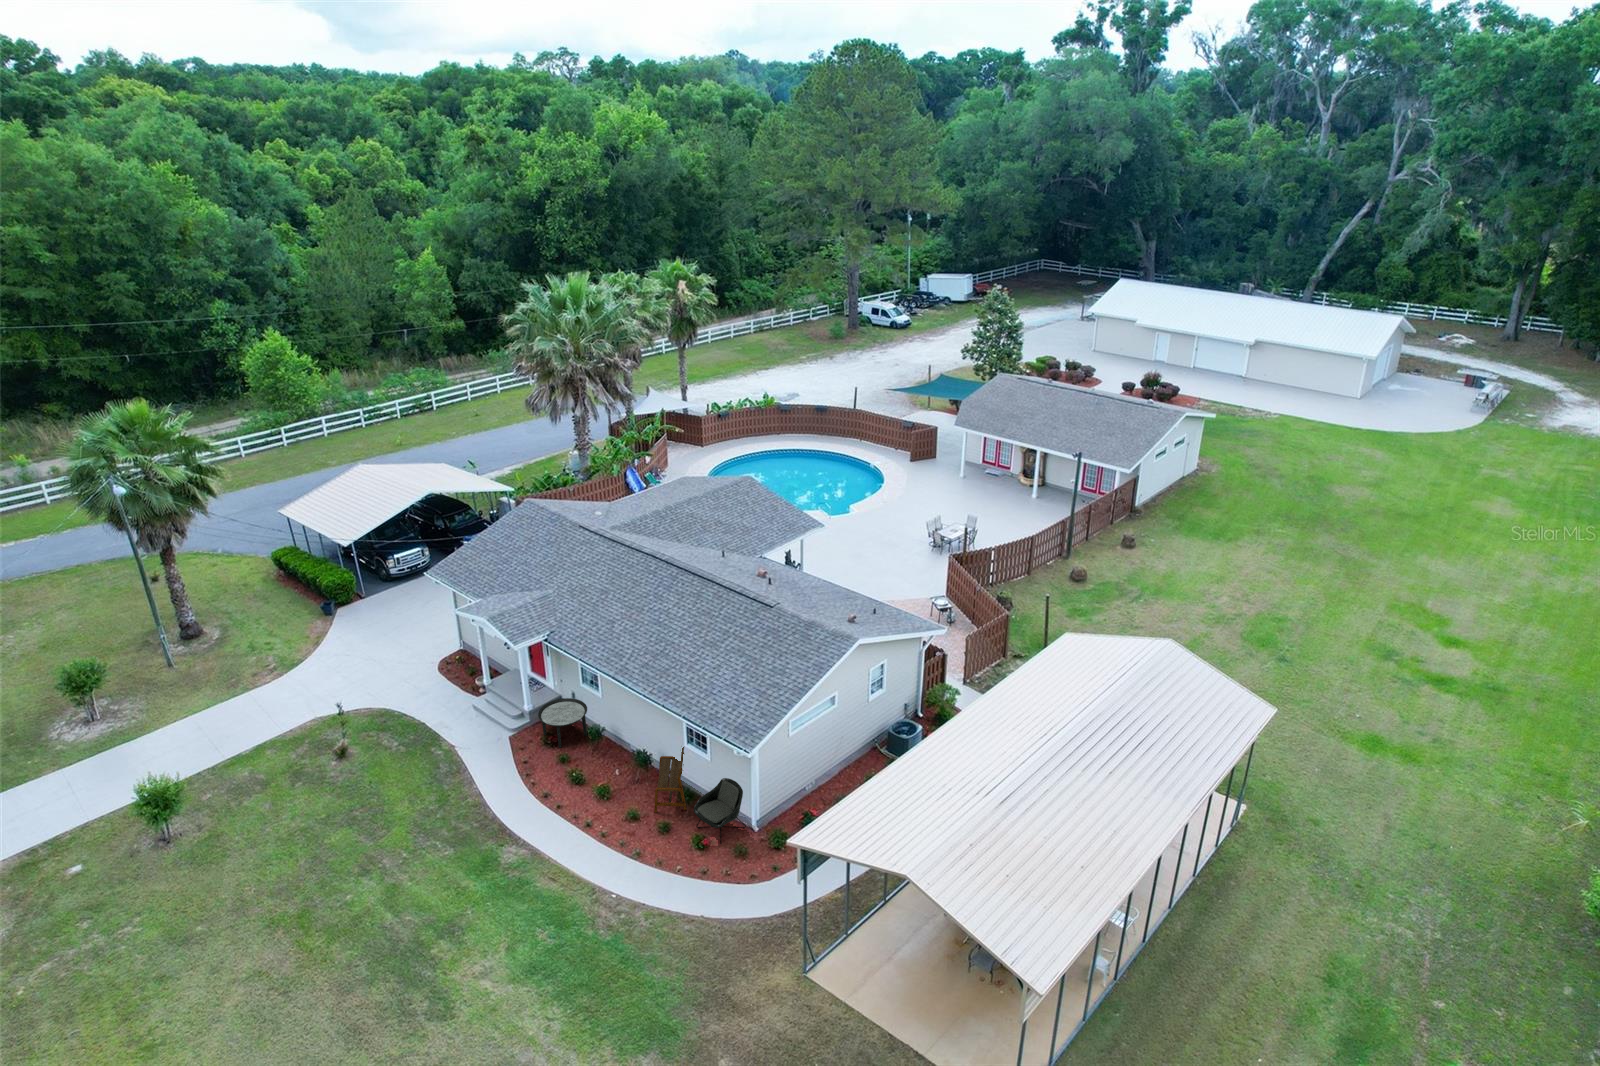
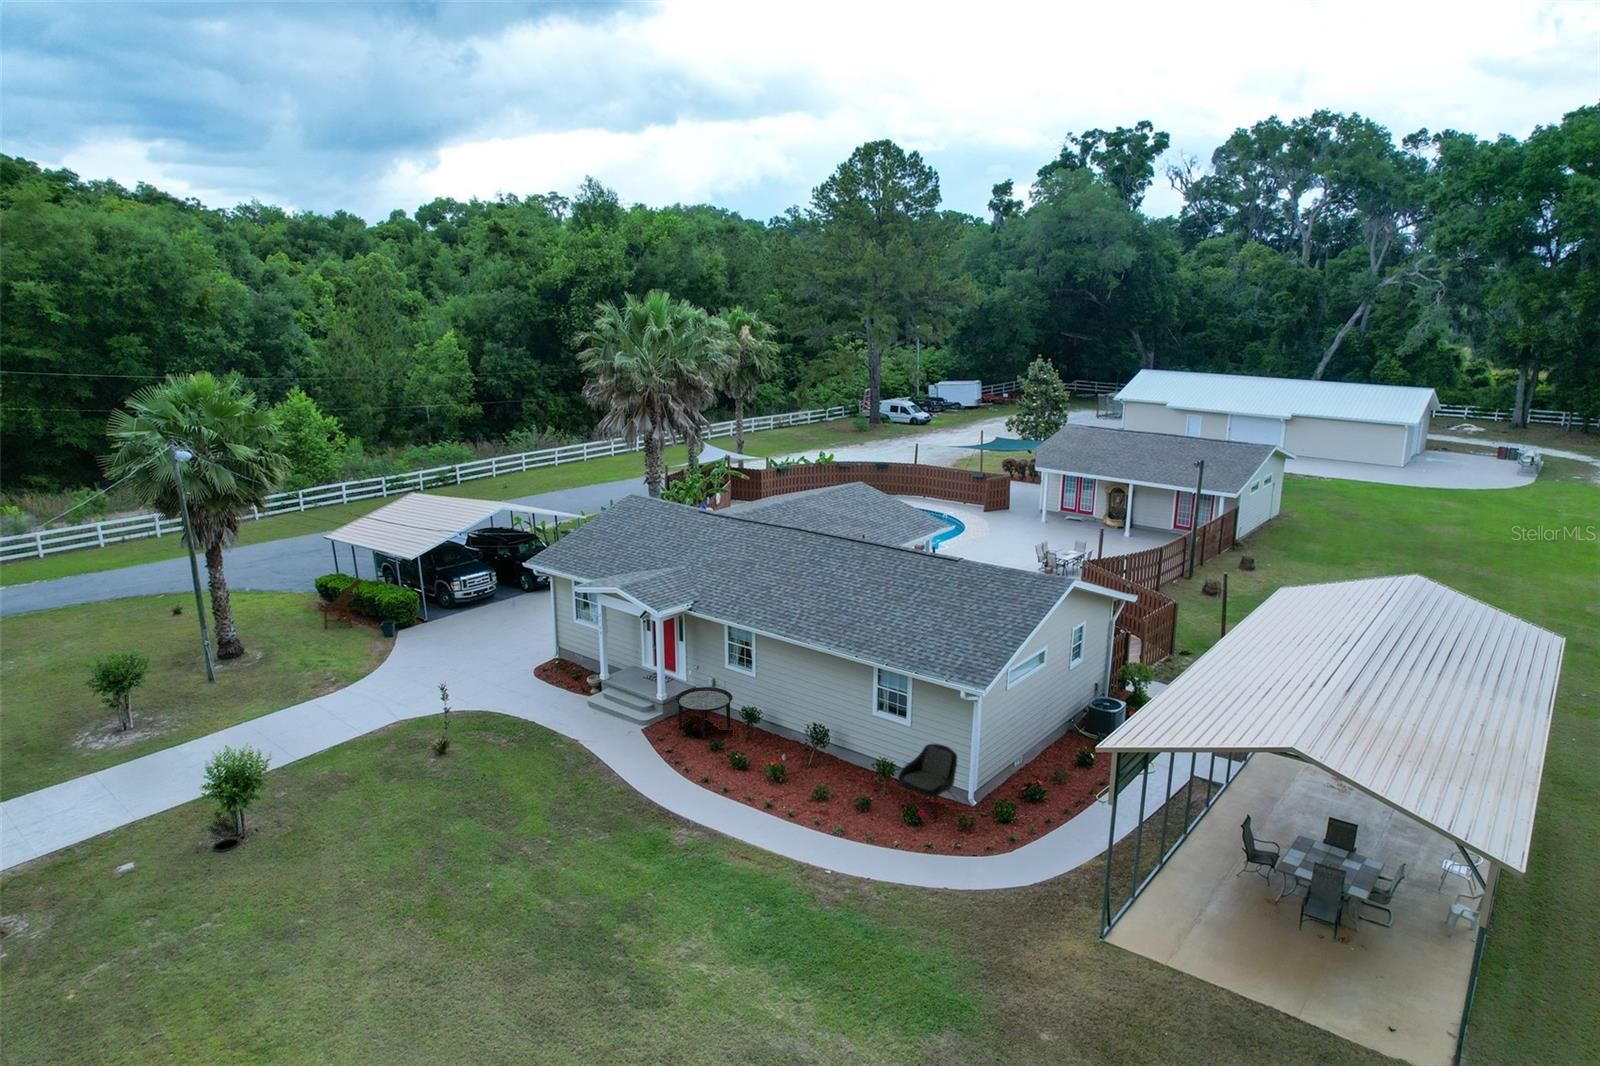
bench: present [654,747,687,813] -> present [324,579,365,628]
potted tree: none [135,823,165,856] -> present [208,811,239,852]

